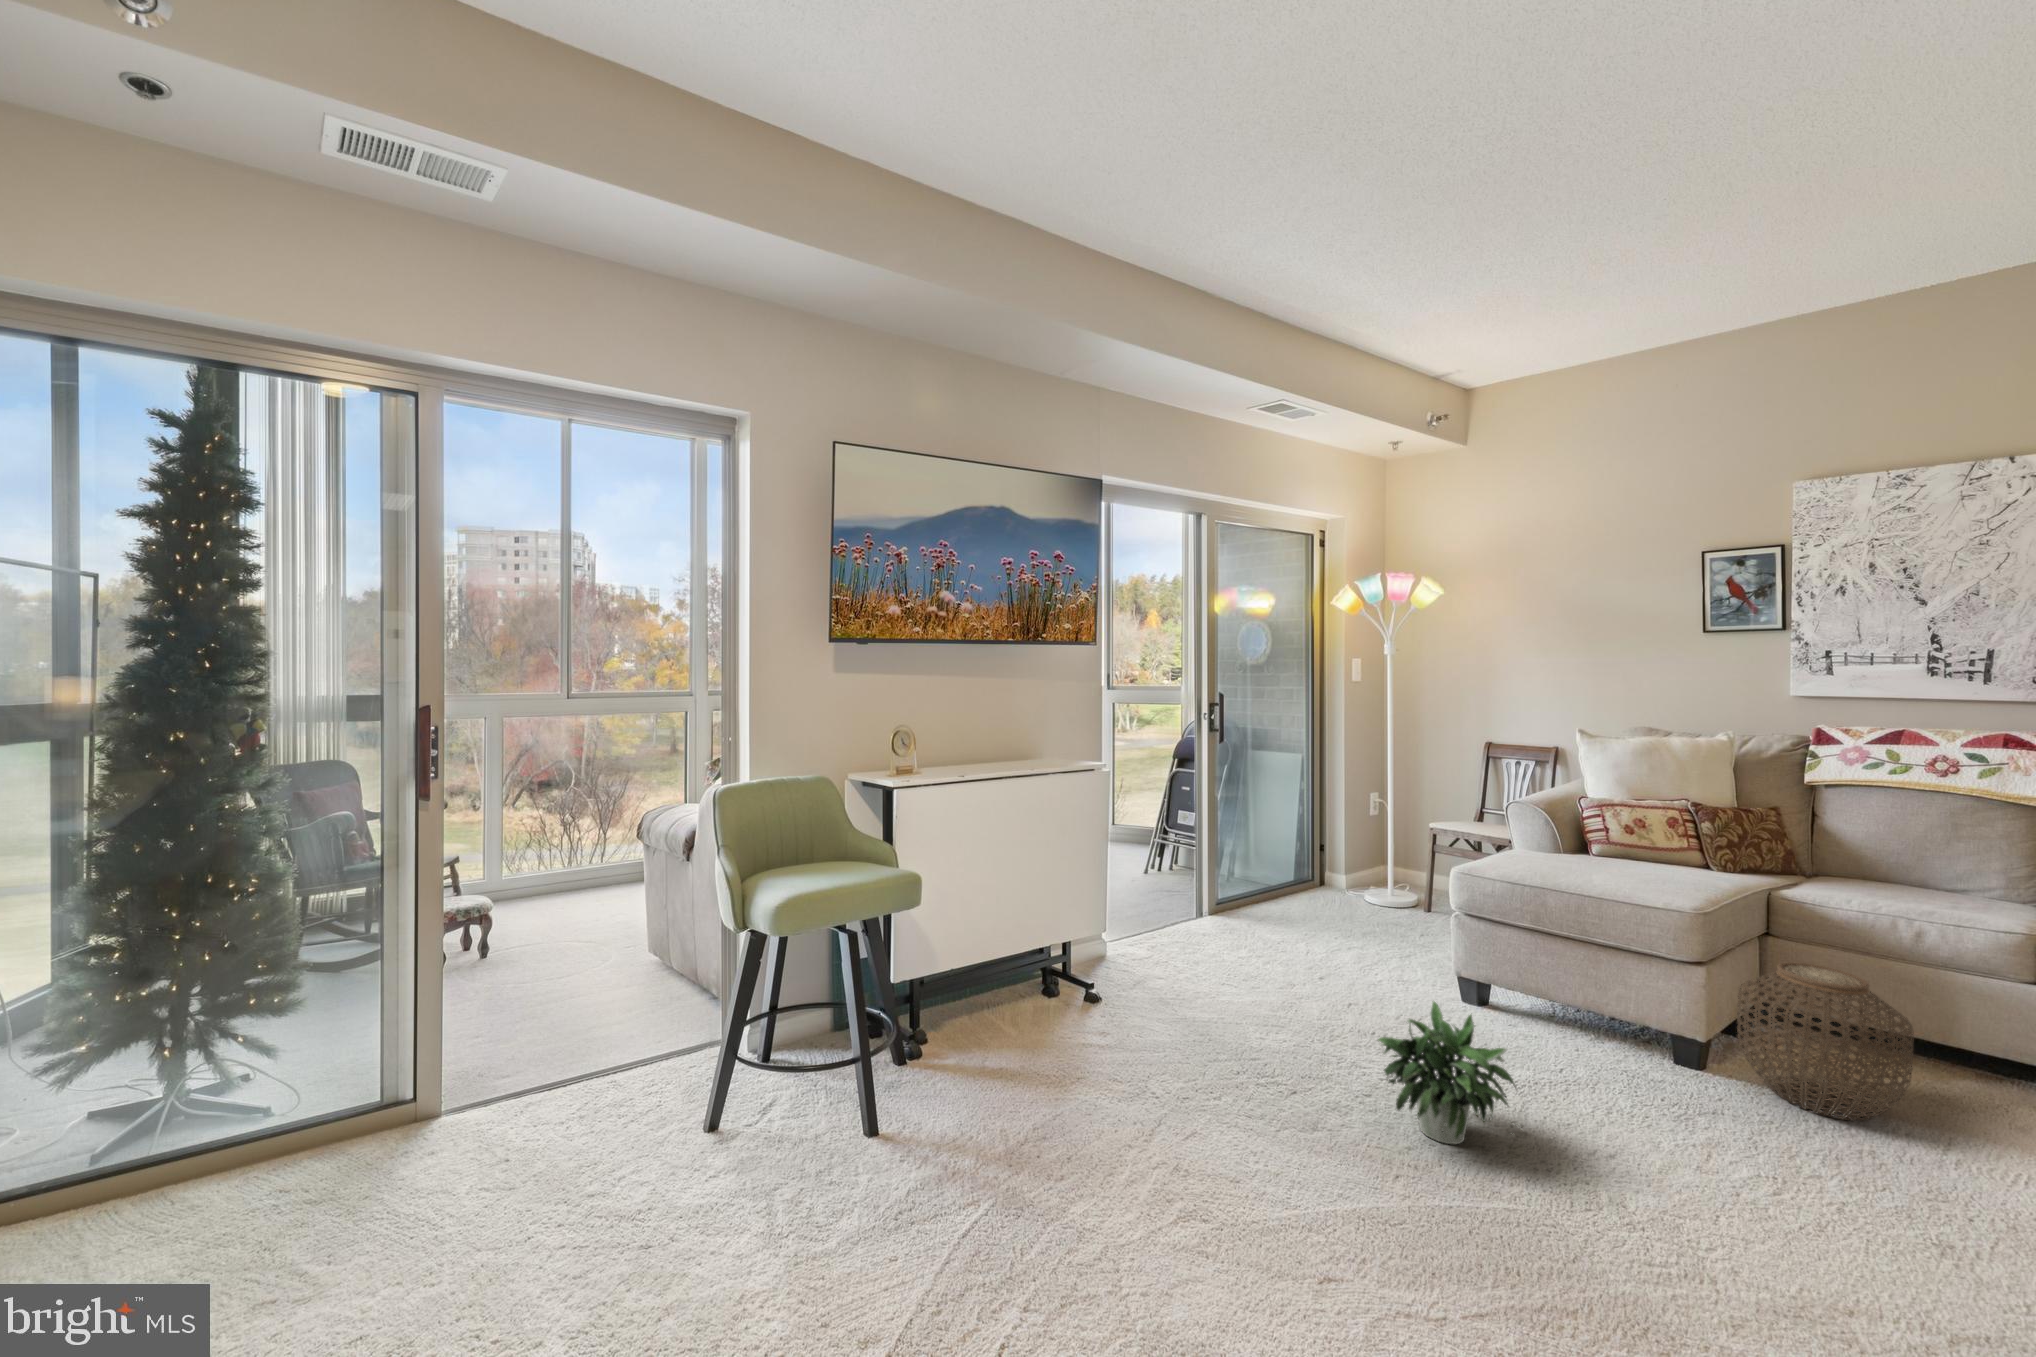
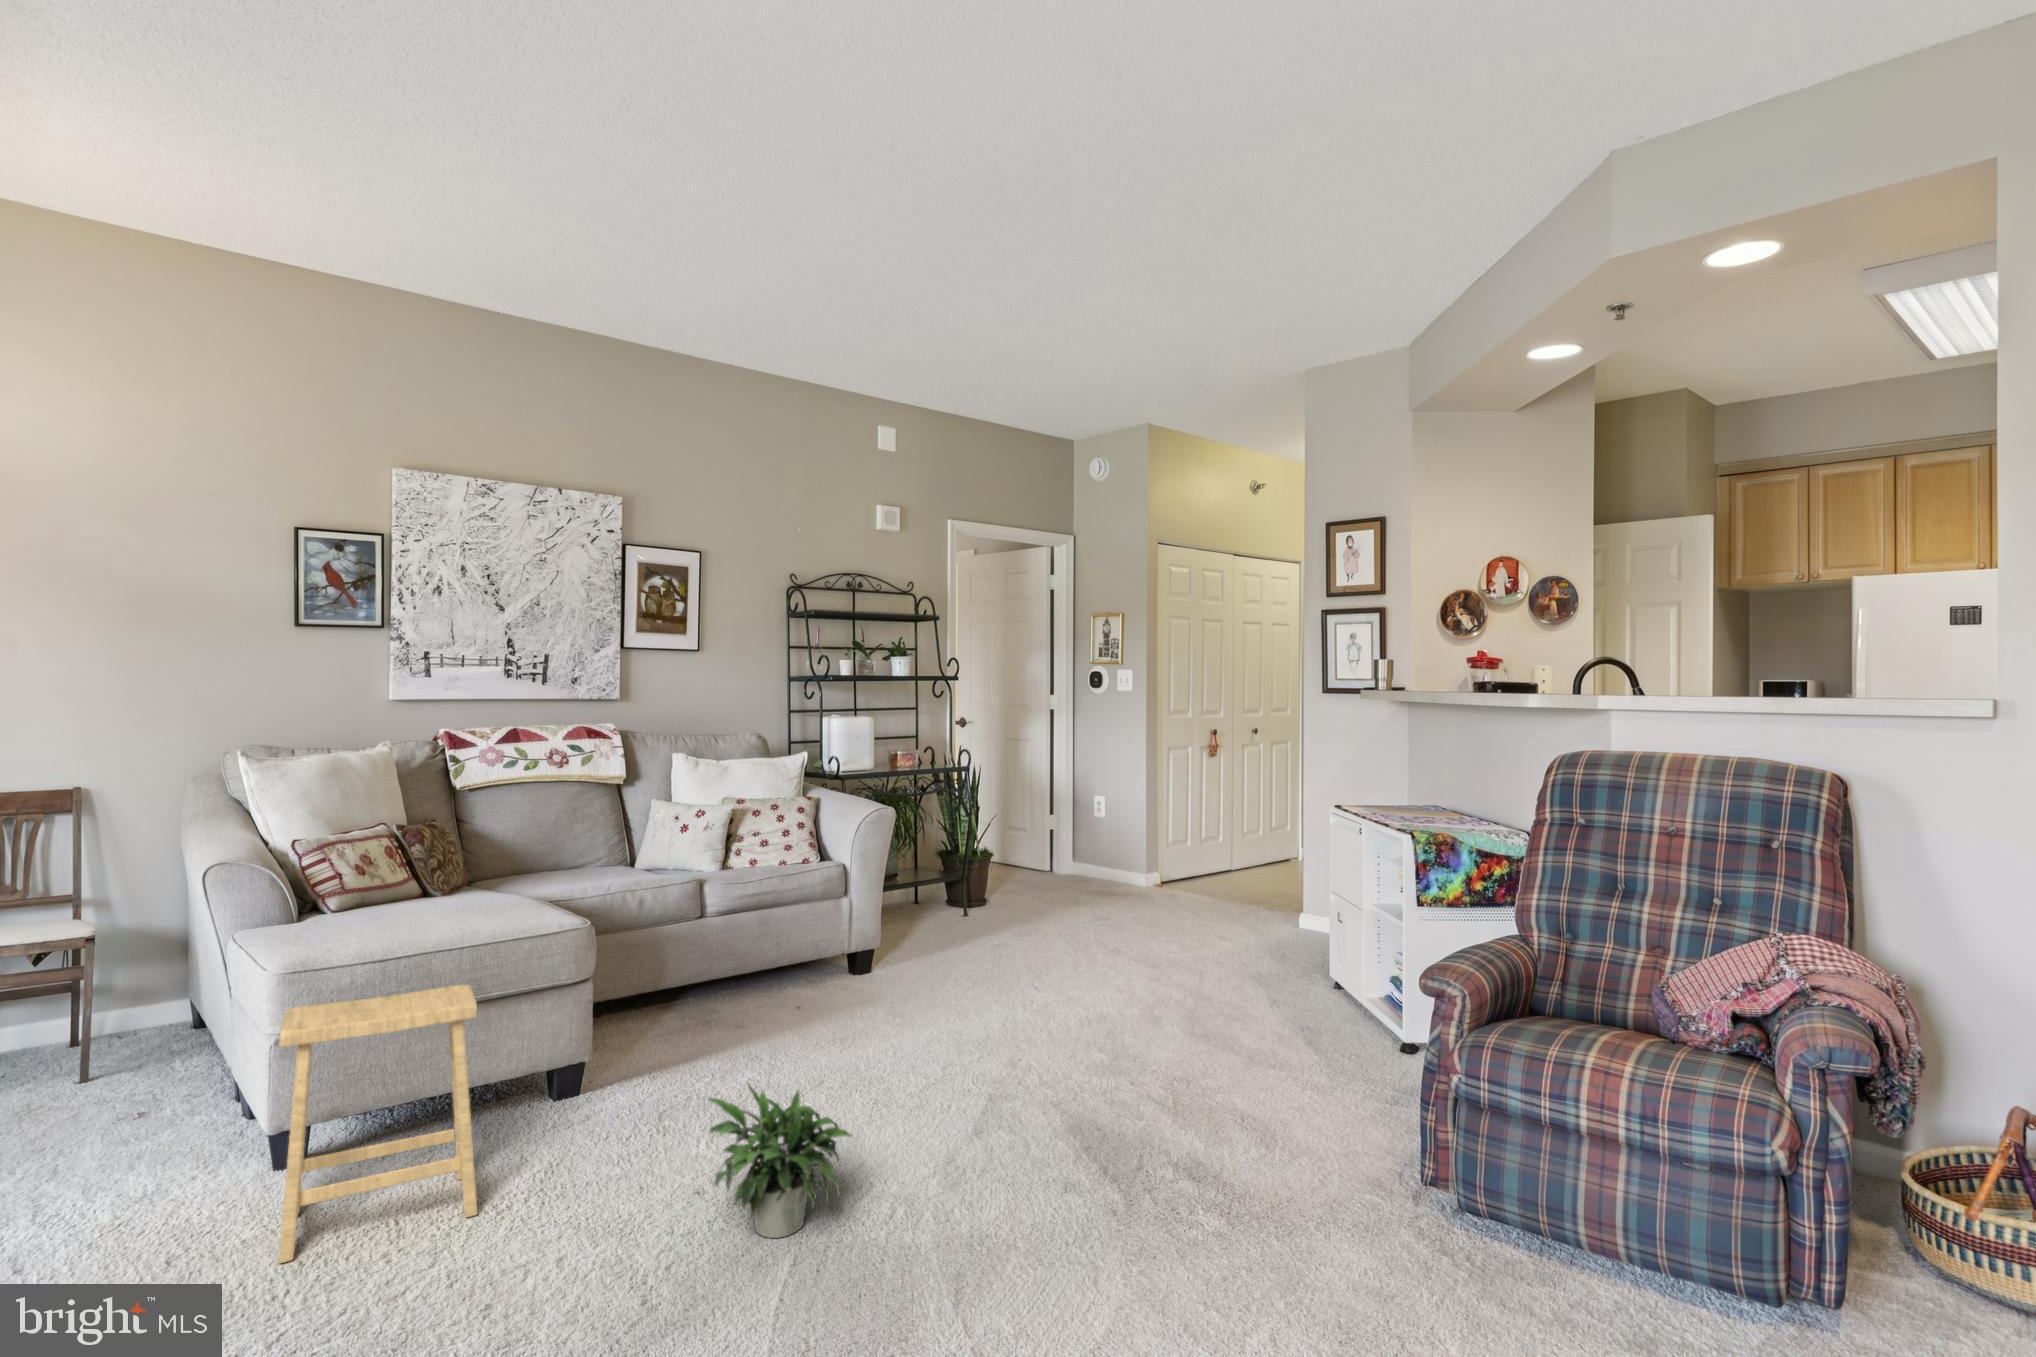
footstool: none [1339,857,1466,1023] -> present [279,985,478,1263]
woven basket: present [1737,962,1914,1120] -> none [642,933,755,1061]

